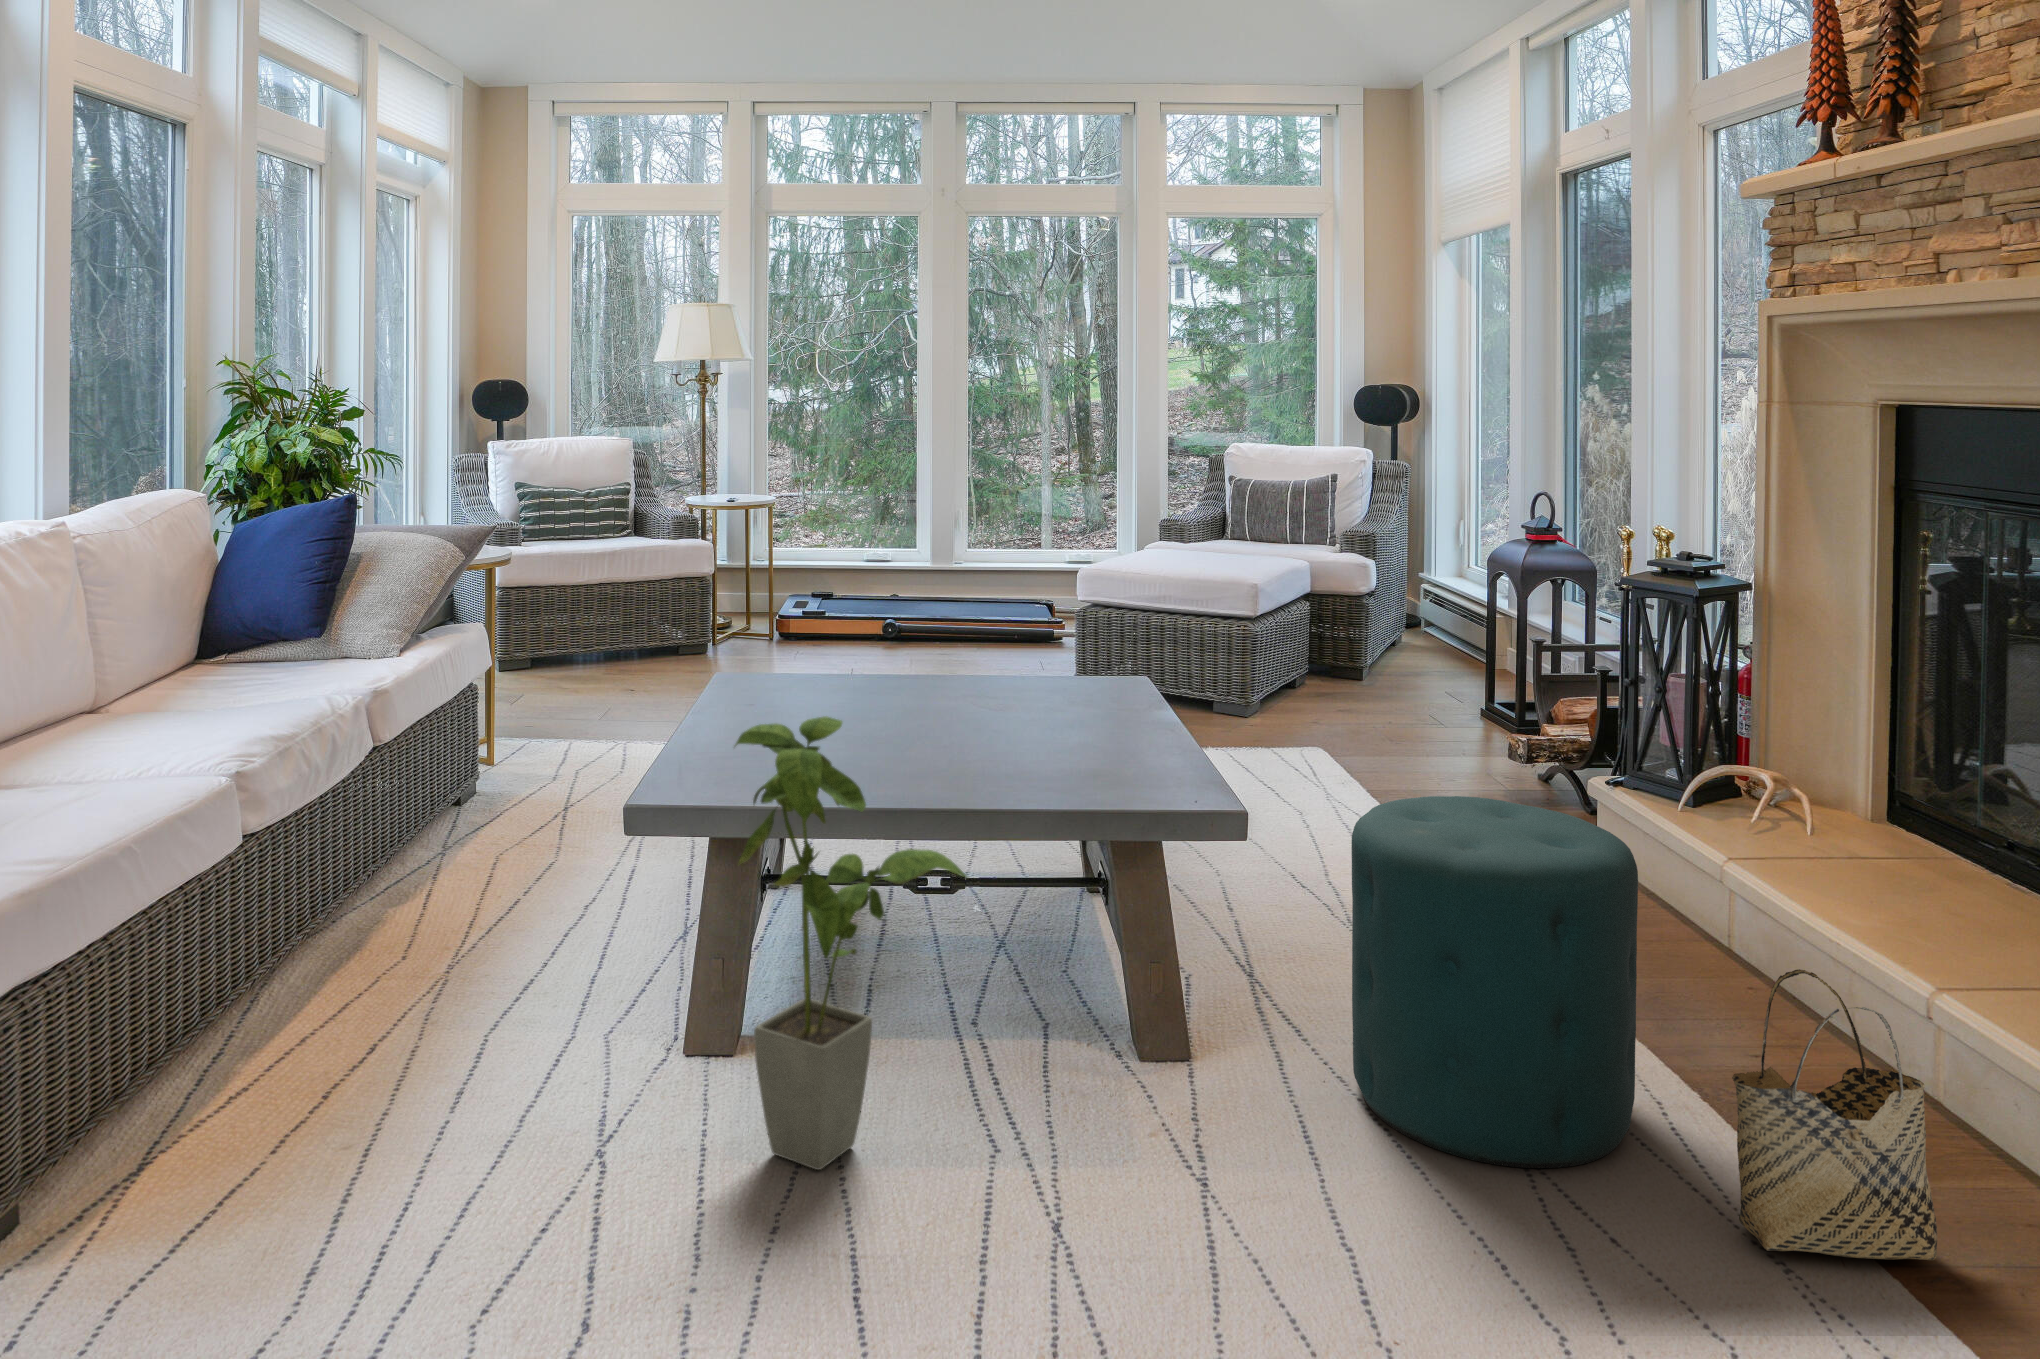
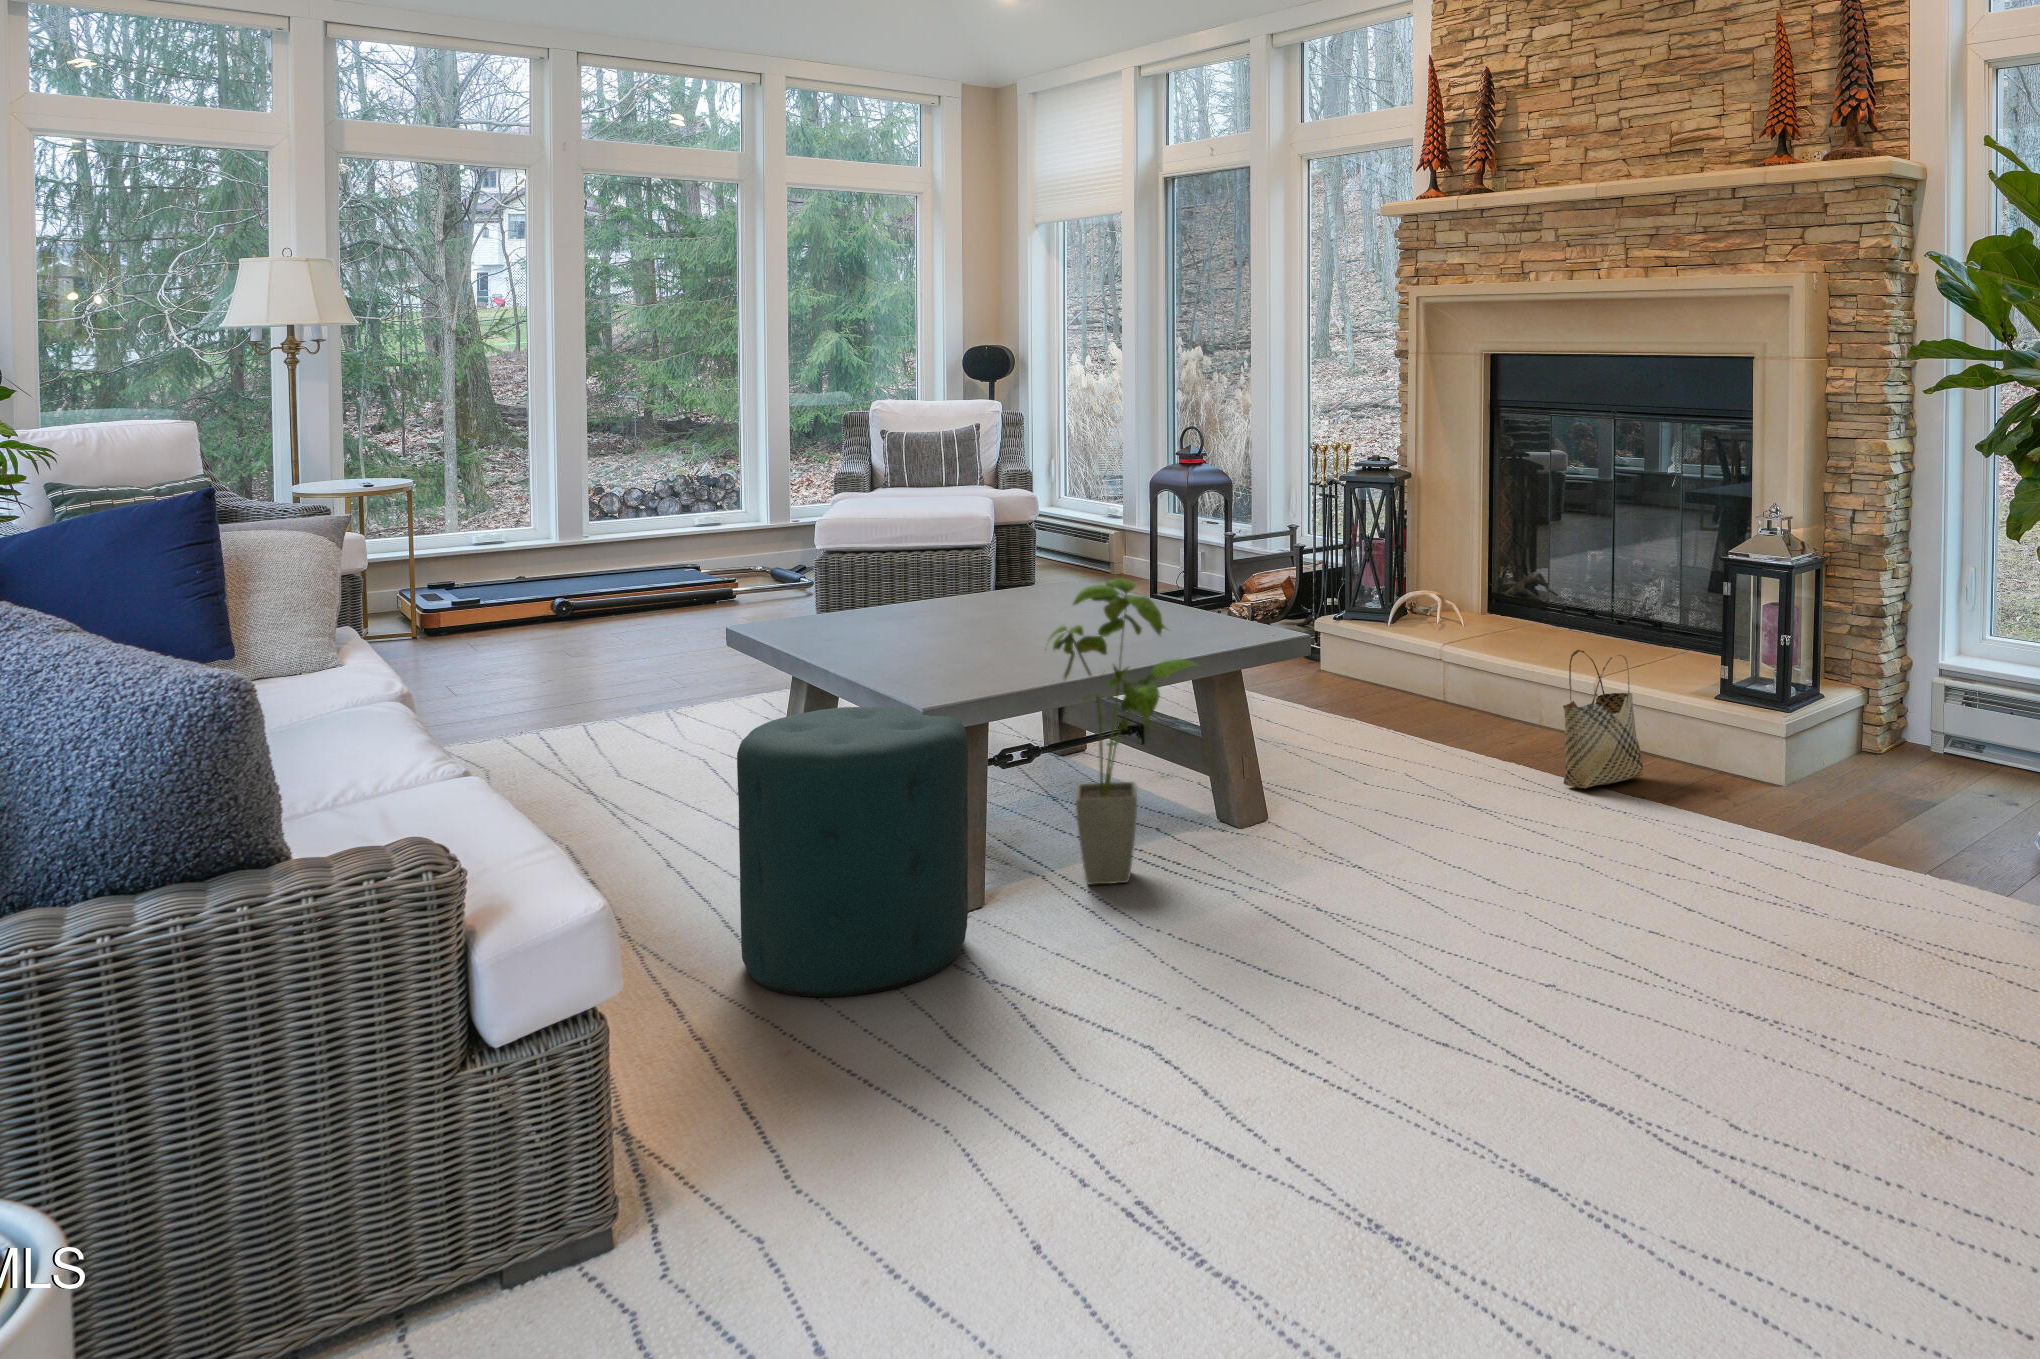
ottoman: present [1351,796,1638,1168] -> present [737,706,968,997]

